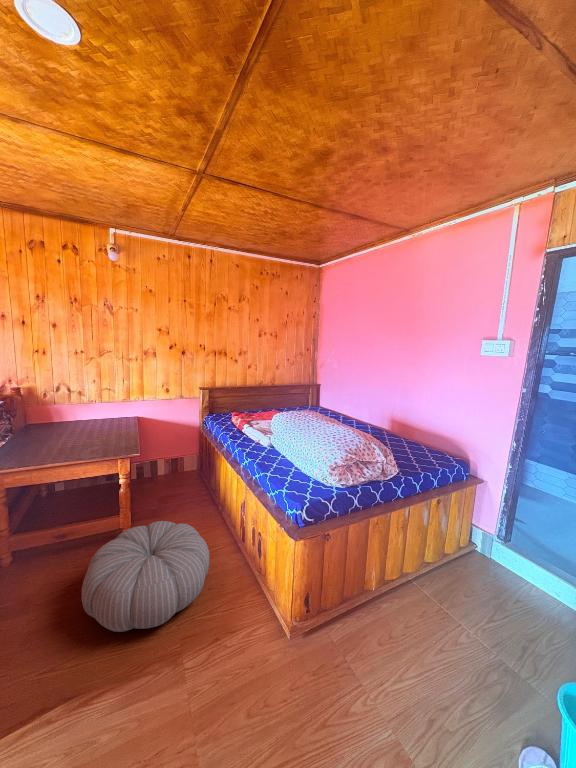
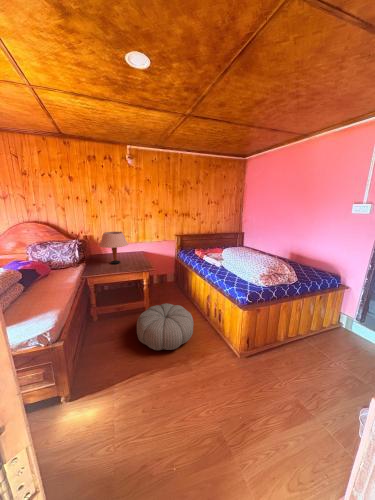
table lamp: none [32,381,97,443] -> present [99,232,128,264]

